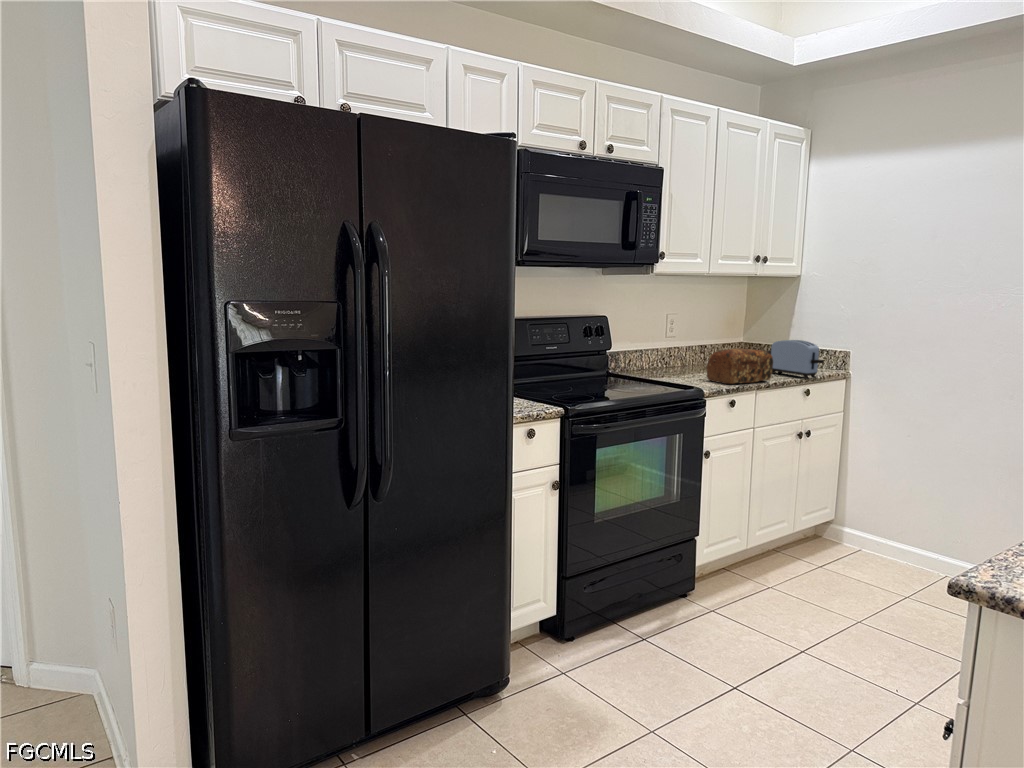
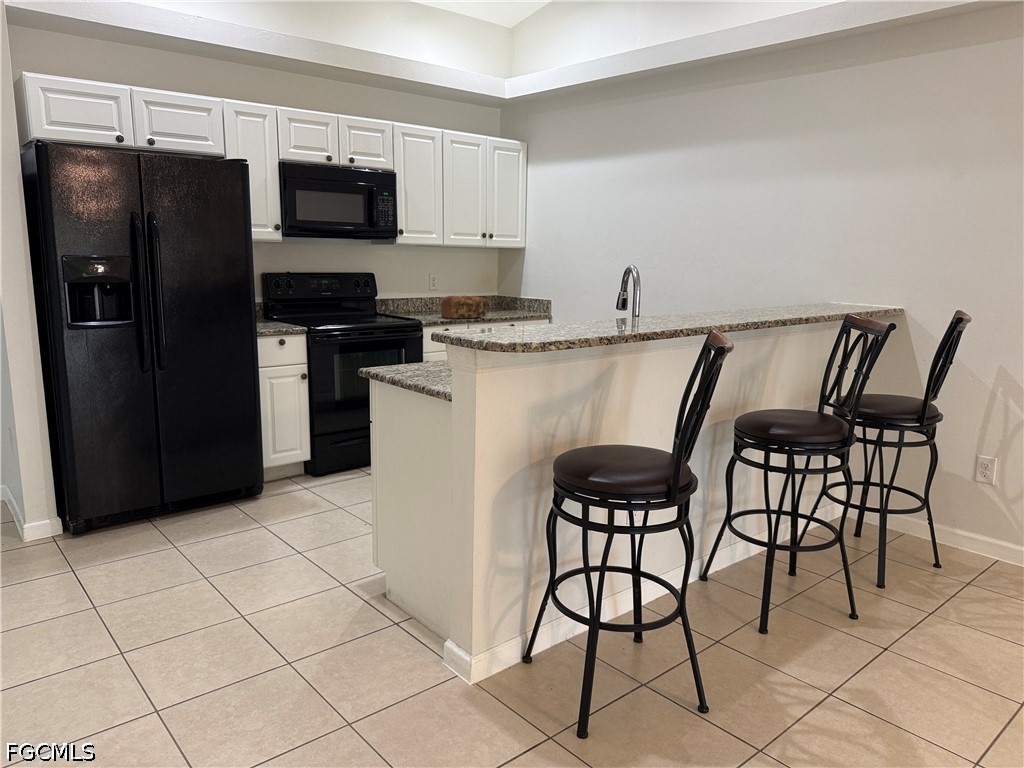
toaster: present [767,340,824,379] -> none [498,291,526,317]

